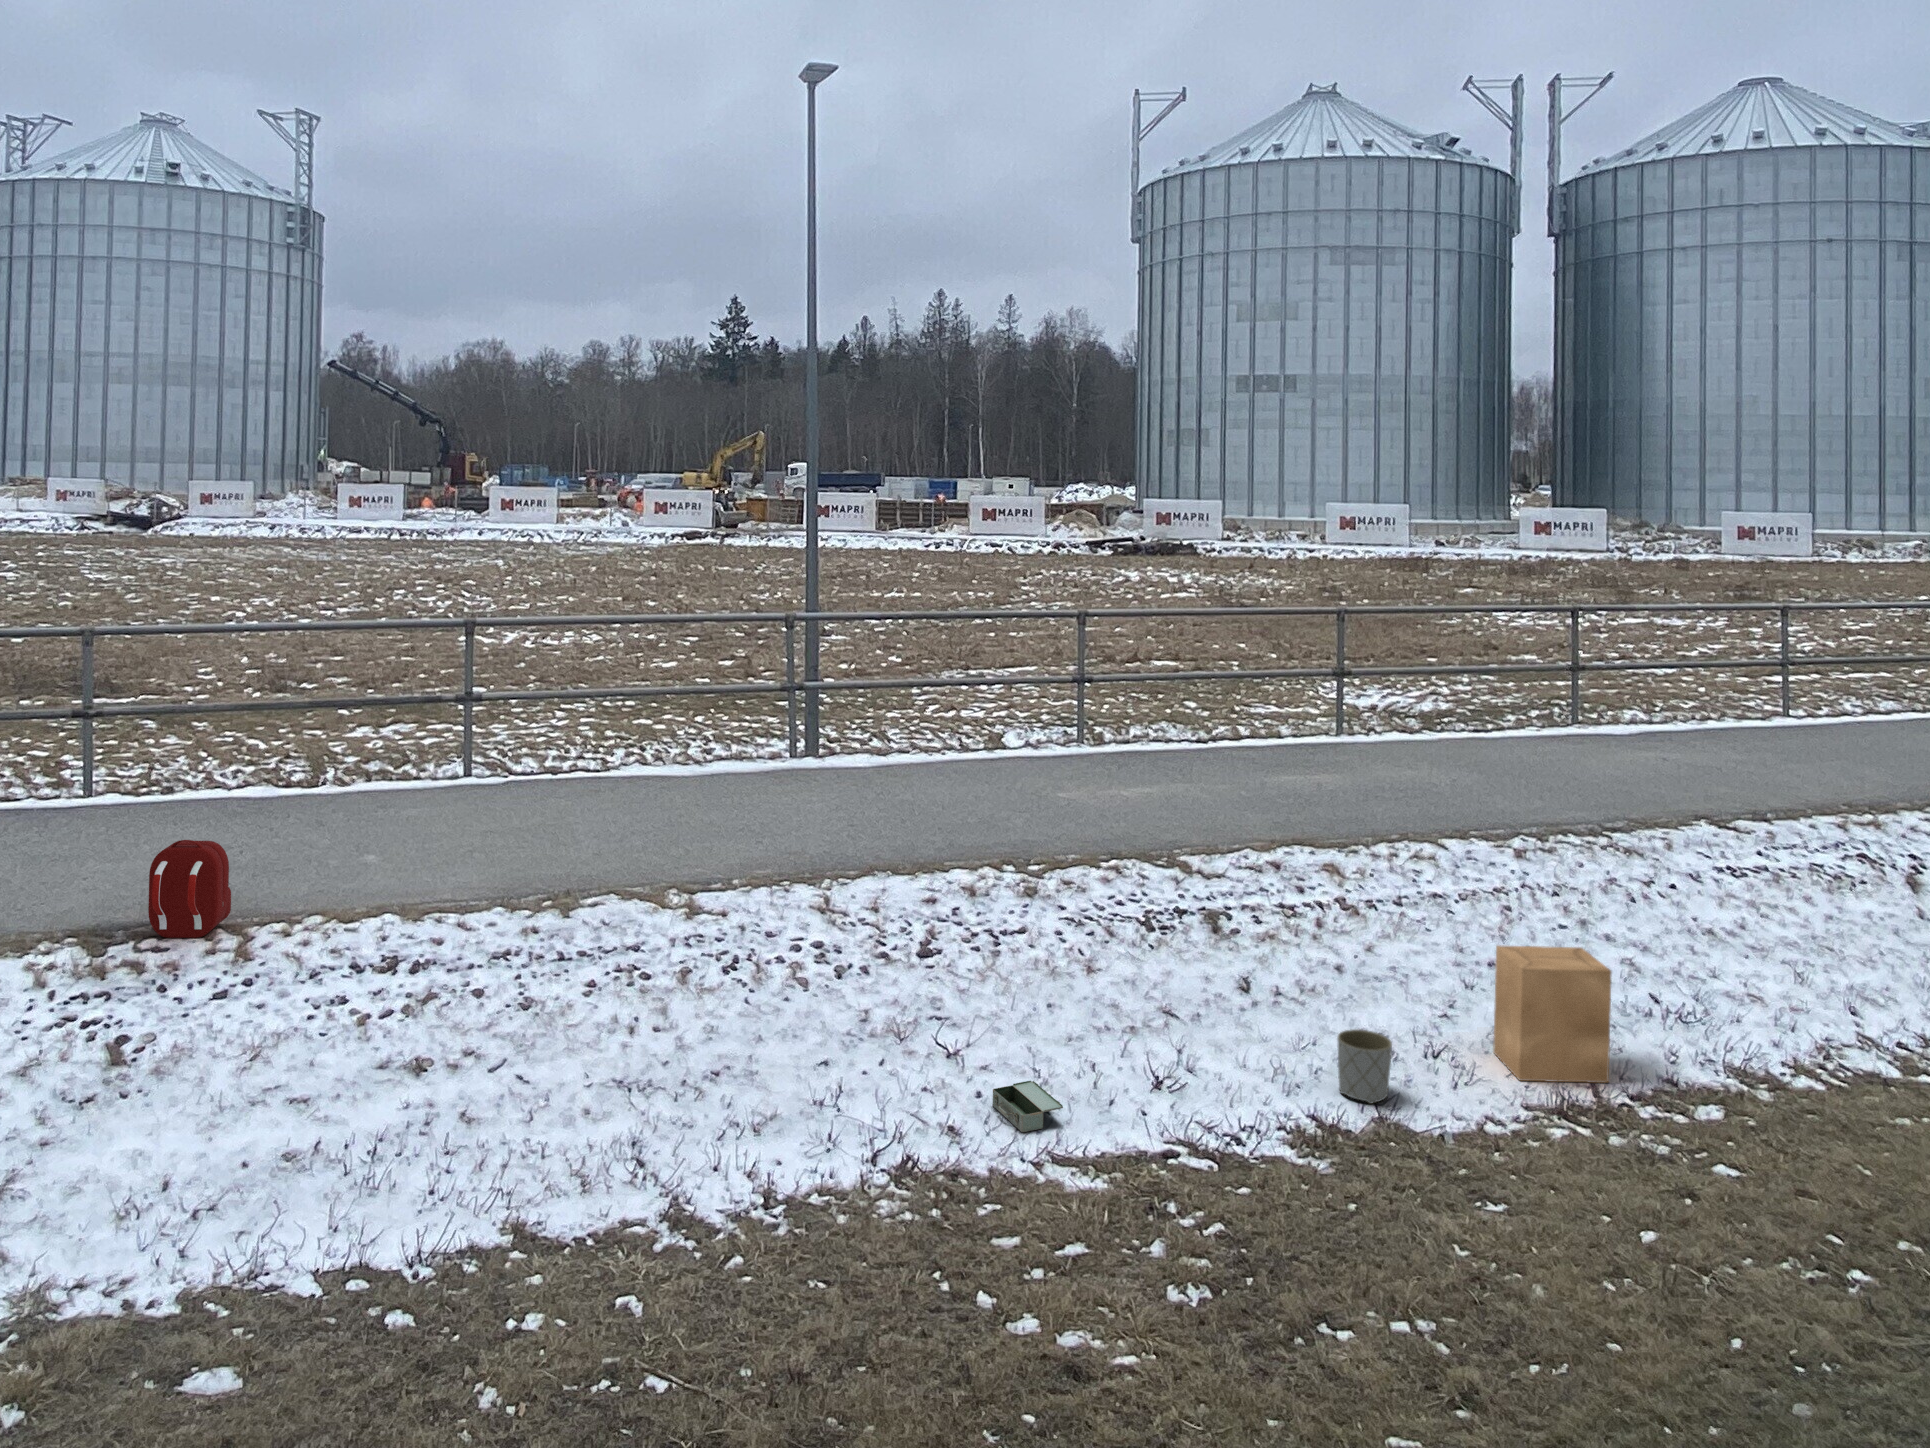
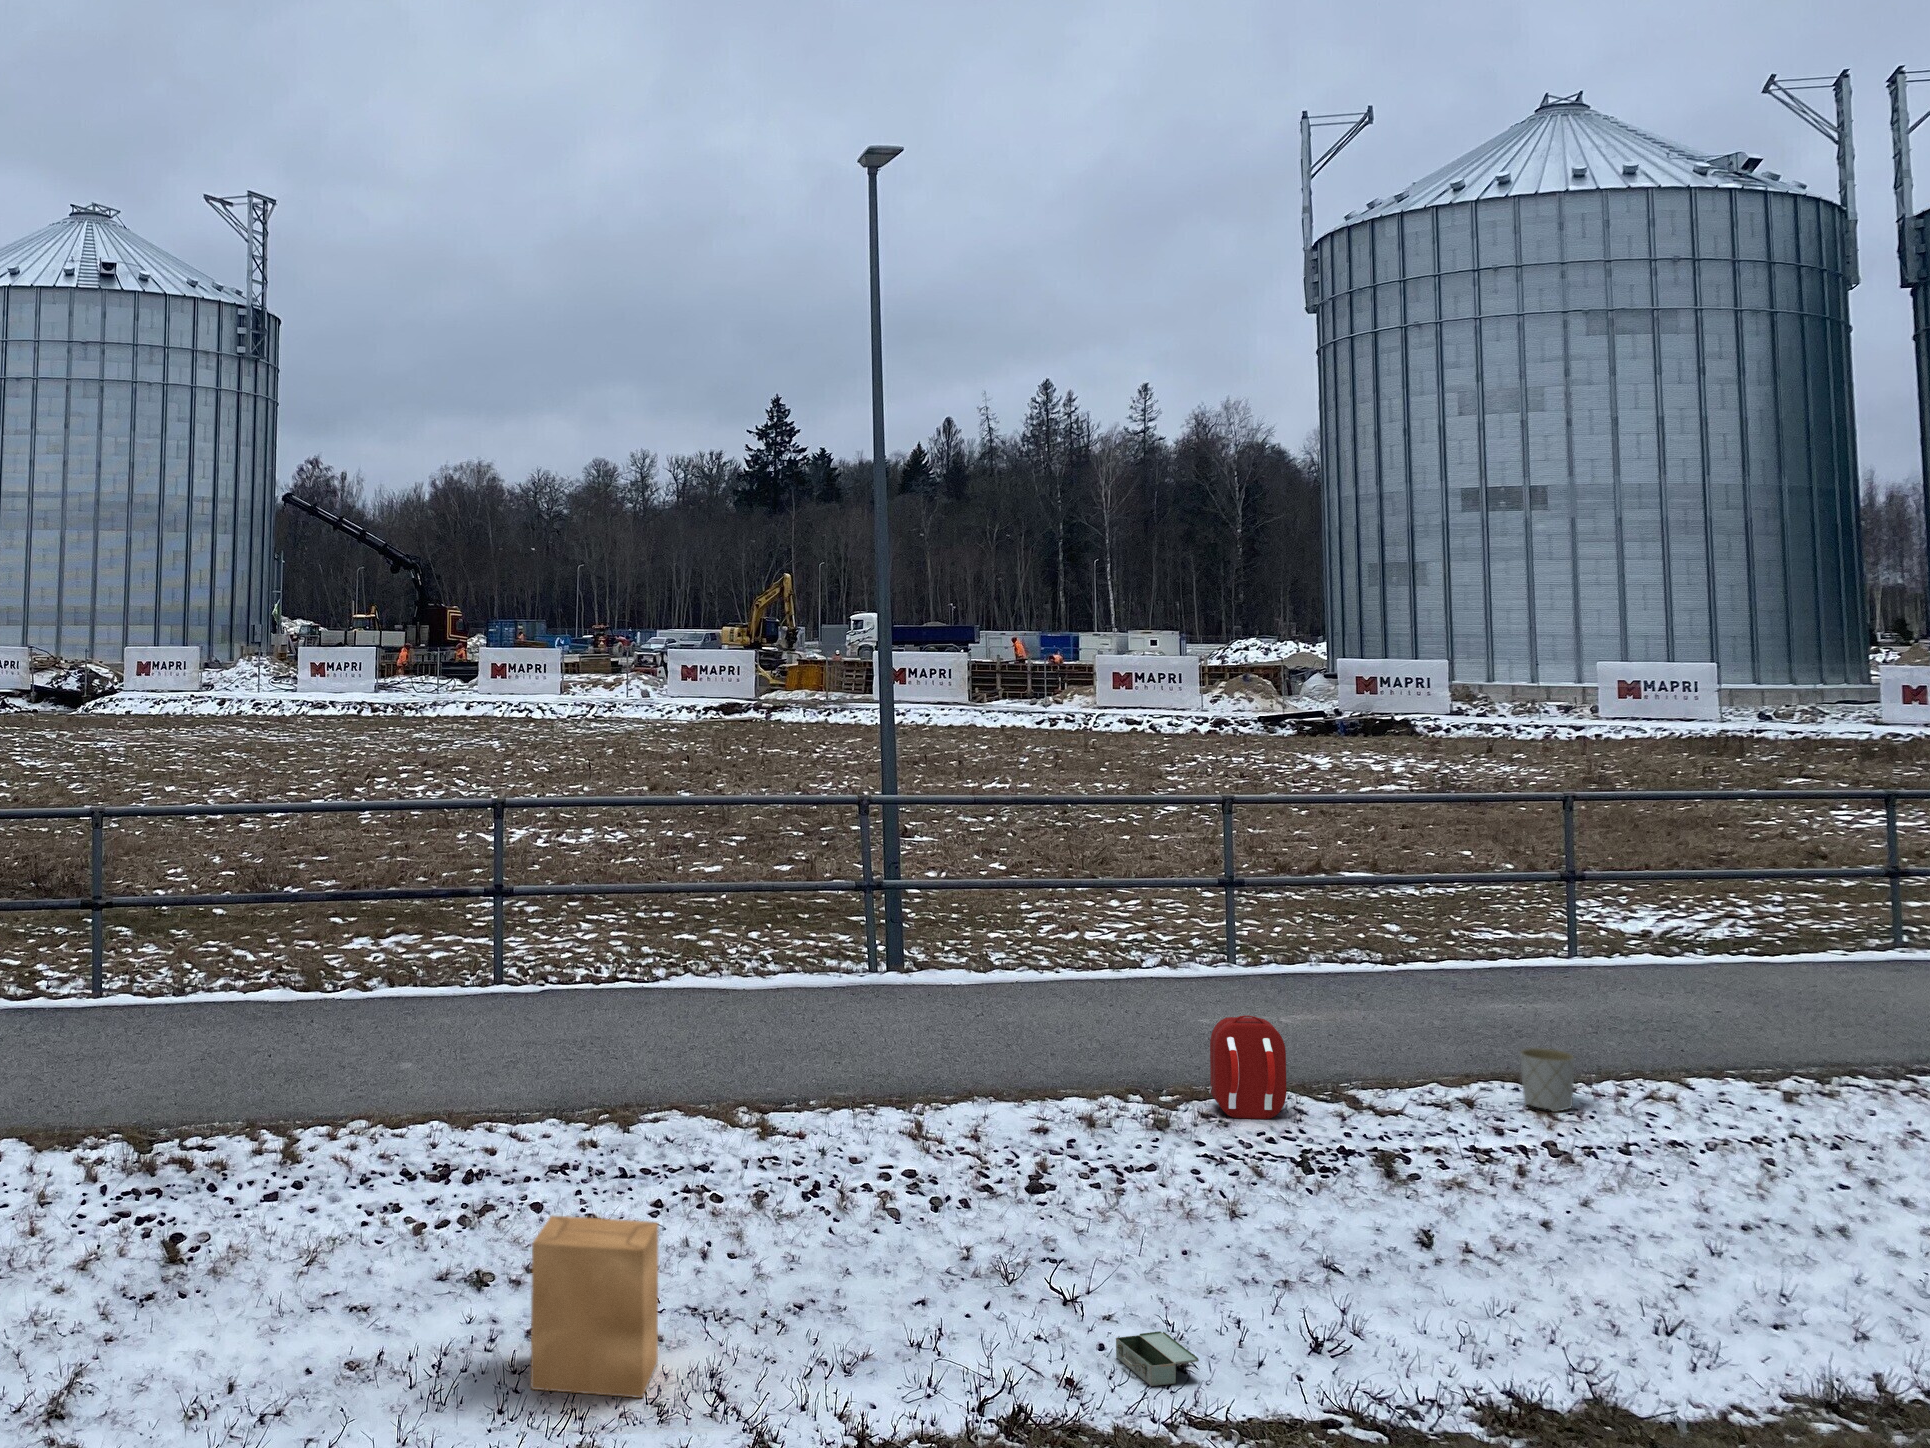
backpack: present [148,840,231,938] -> present [1209,1015,1286,1119]
cardboard box: present [1493,945,1612,1083] -> present [531,1216,658,1398]
planter: present [1337,1029,1392,1104] -> present [1520,1048,1574,1112]

